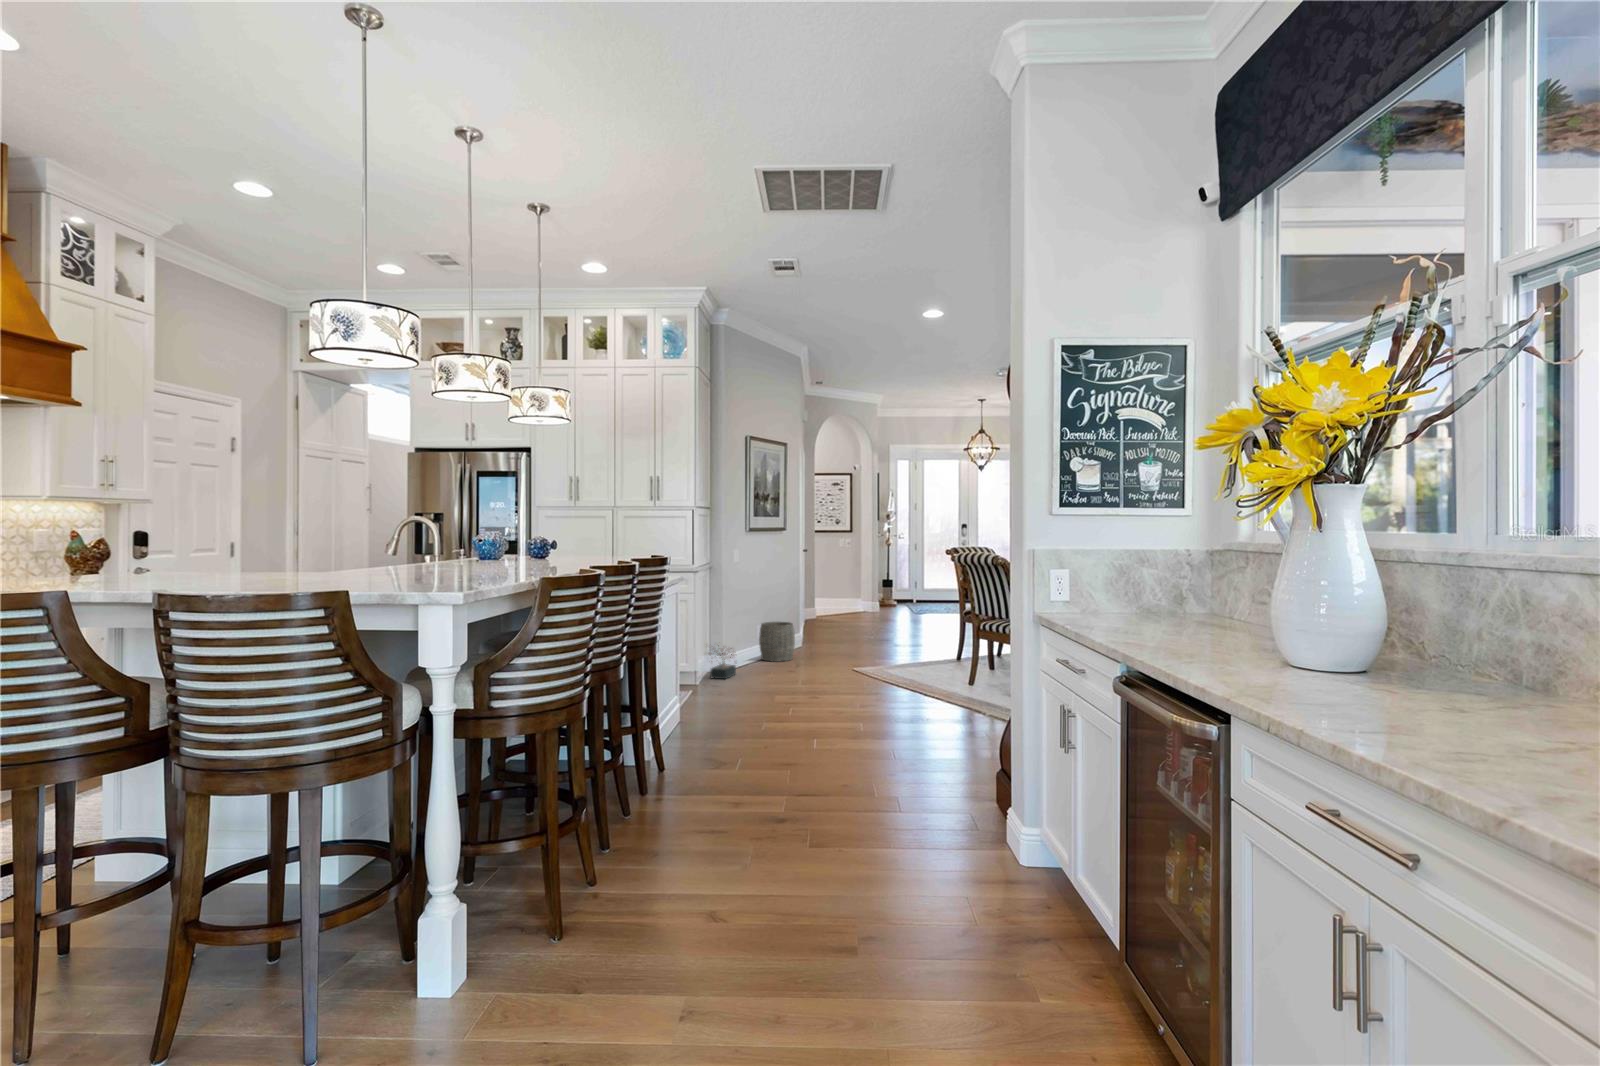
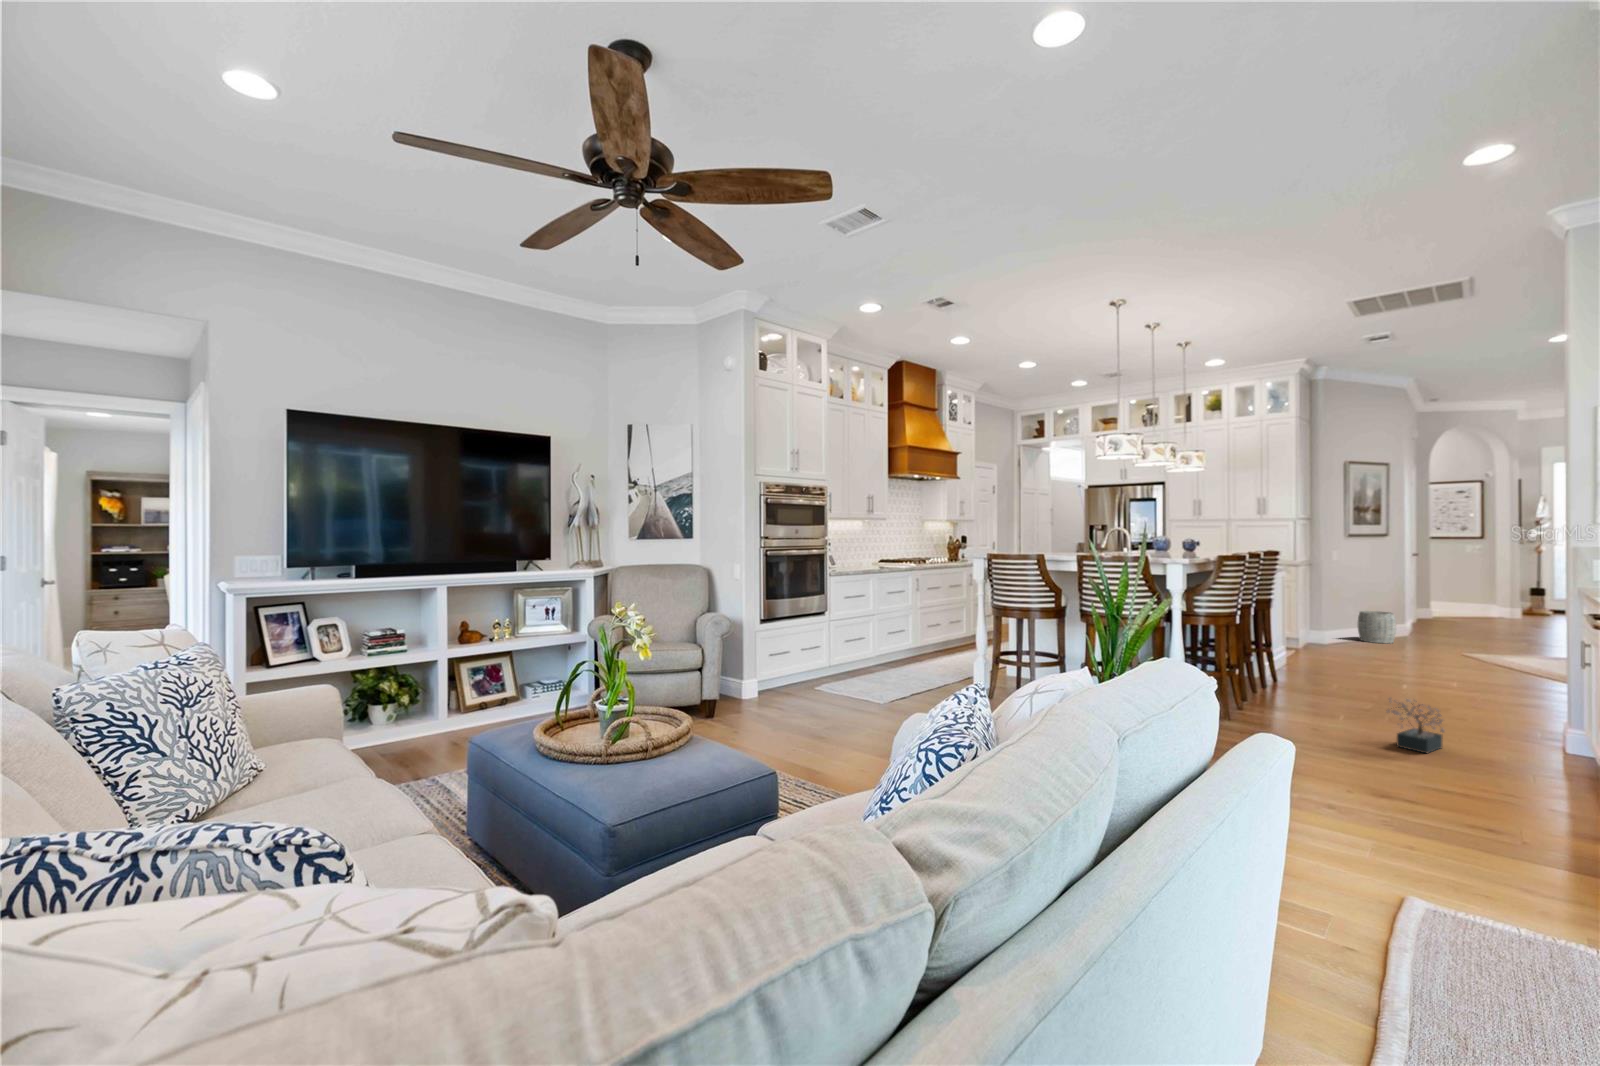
decorative plant: present [708,644,736,679] -> present [1386,698,1444,753]

